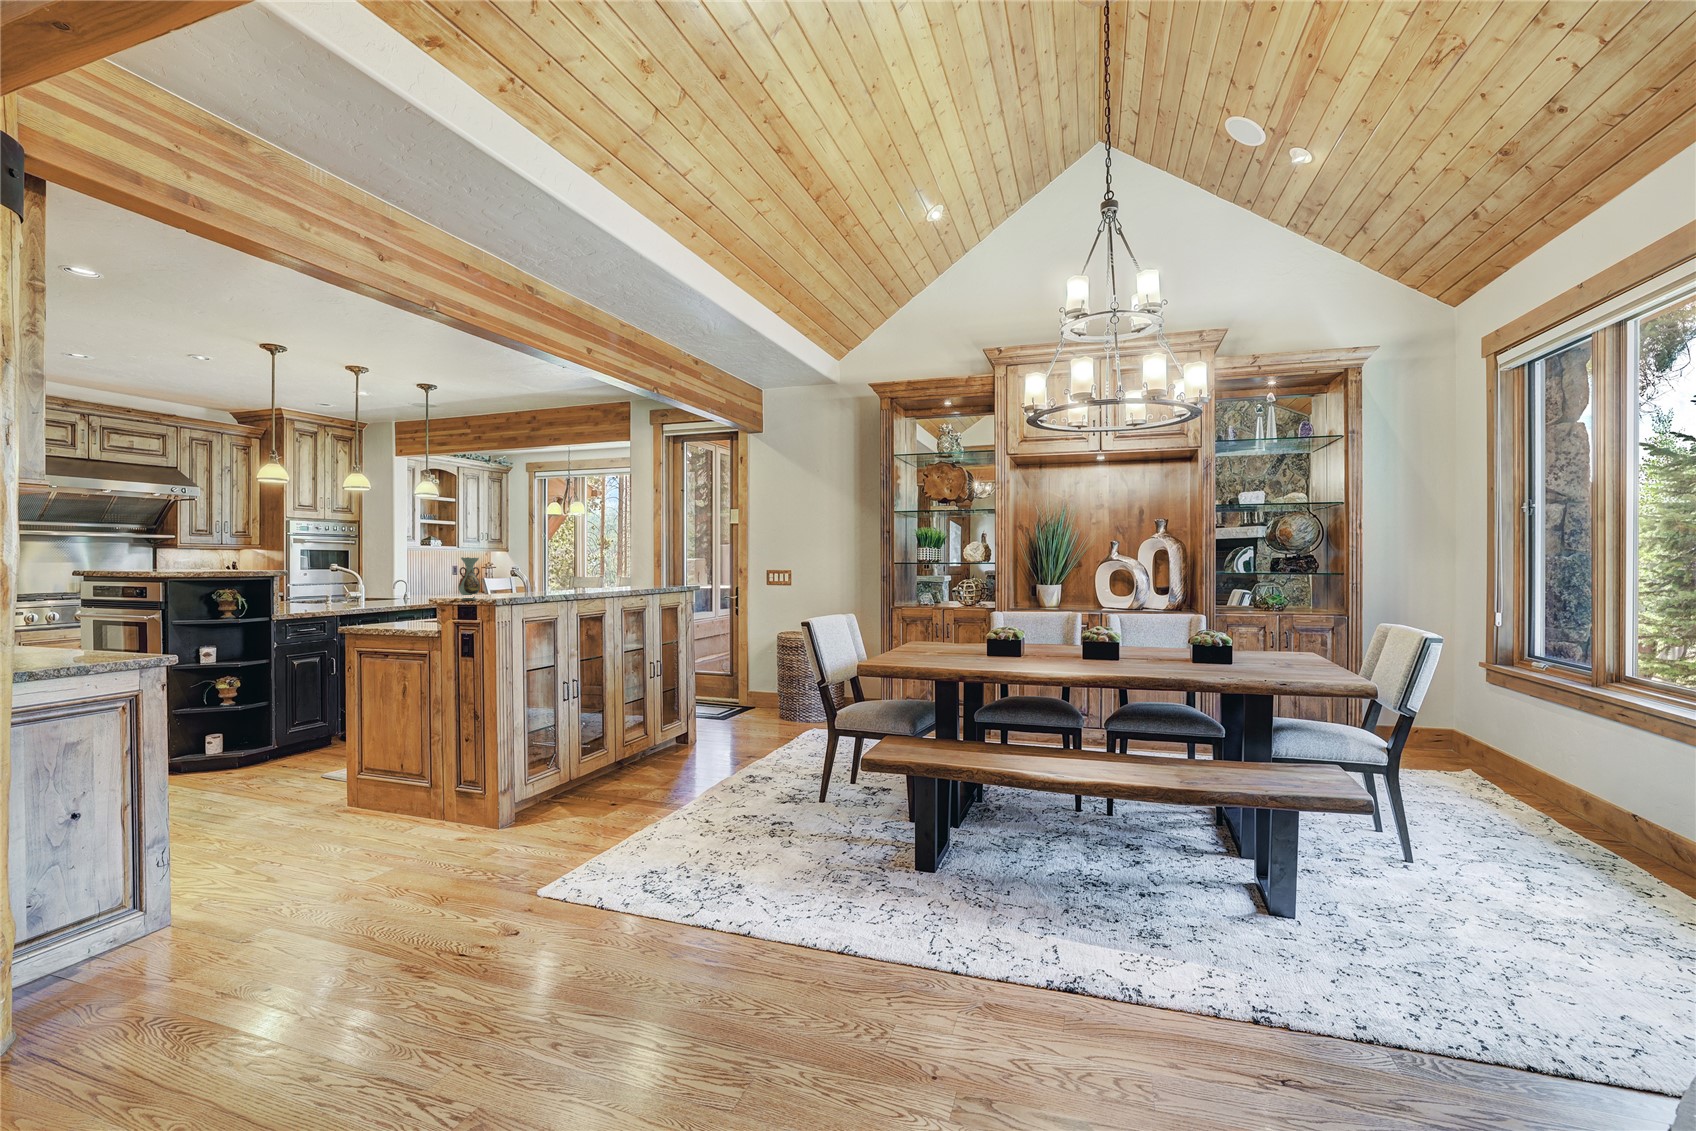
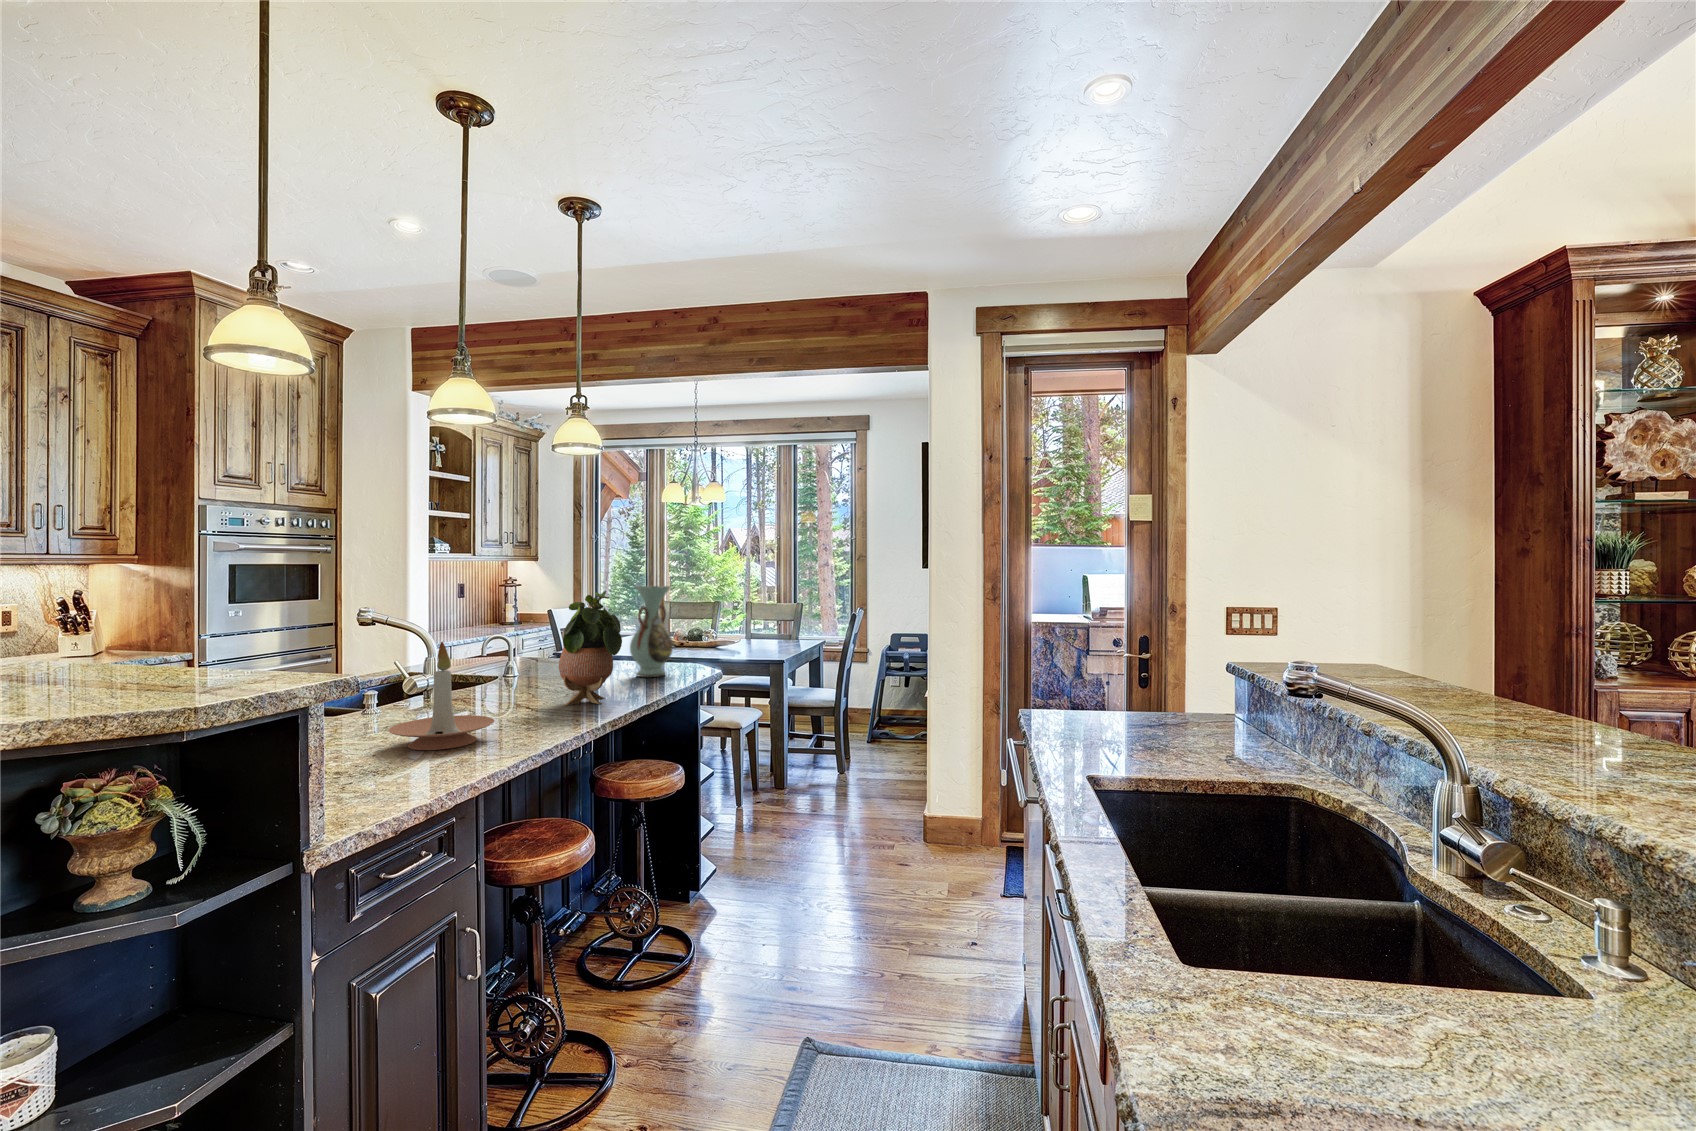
potted plant: none [404,557,432,604] -> present [559,591,622,705]
candle holder: none [320,572,360,609] -> present [388,642,494,750]

